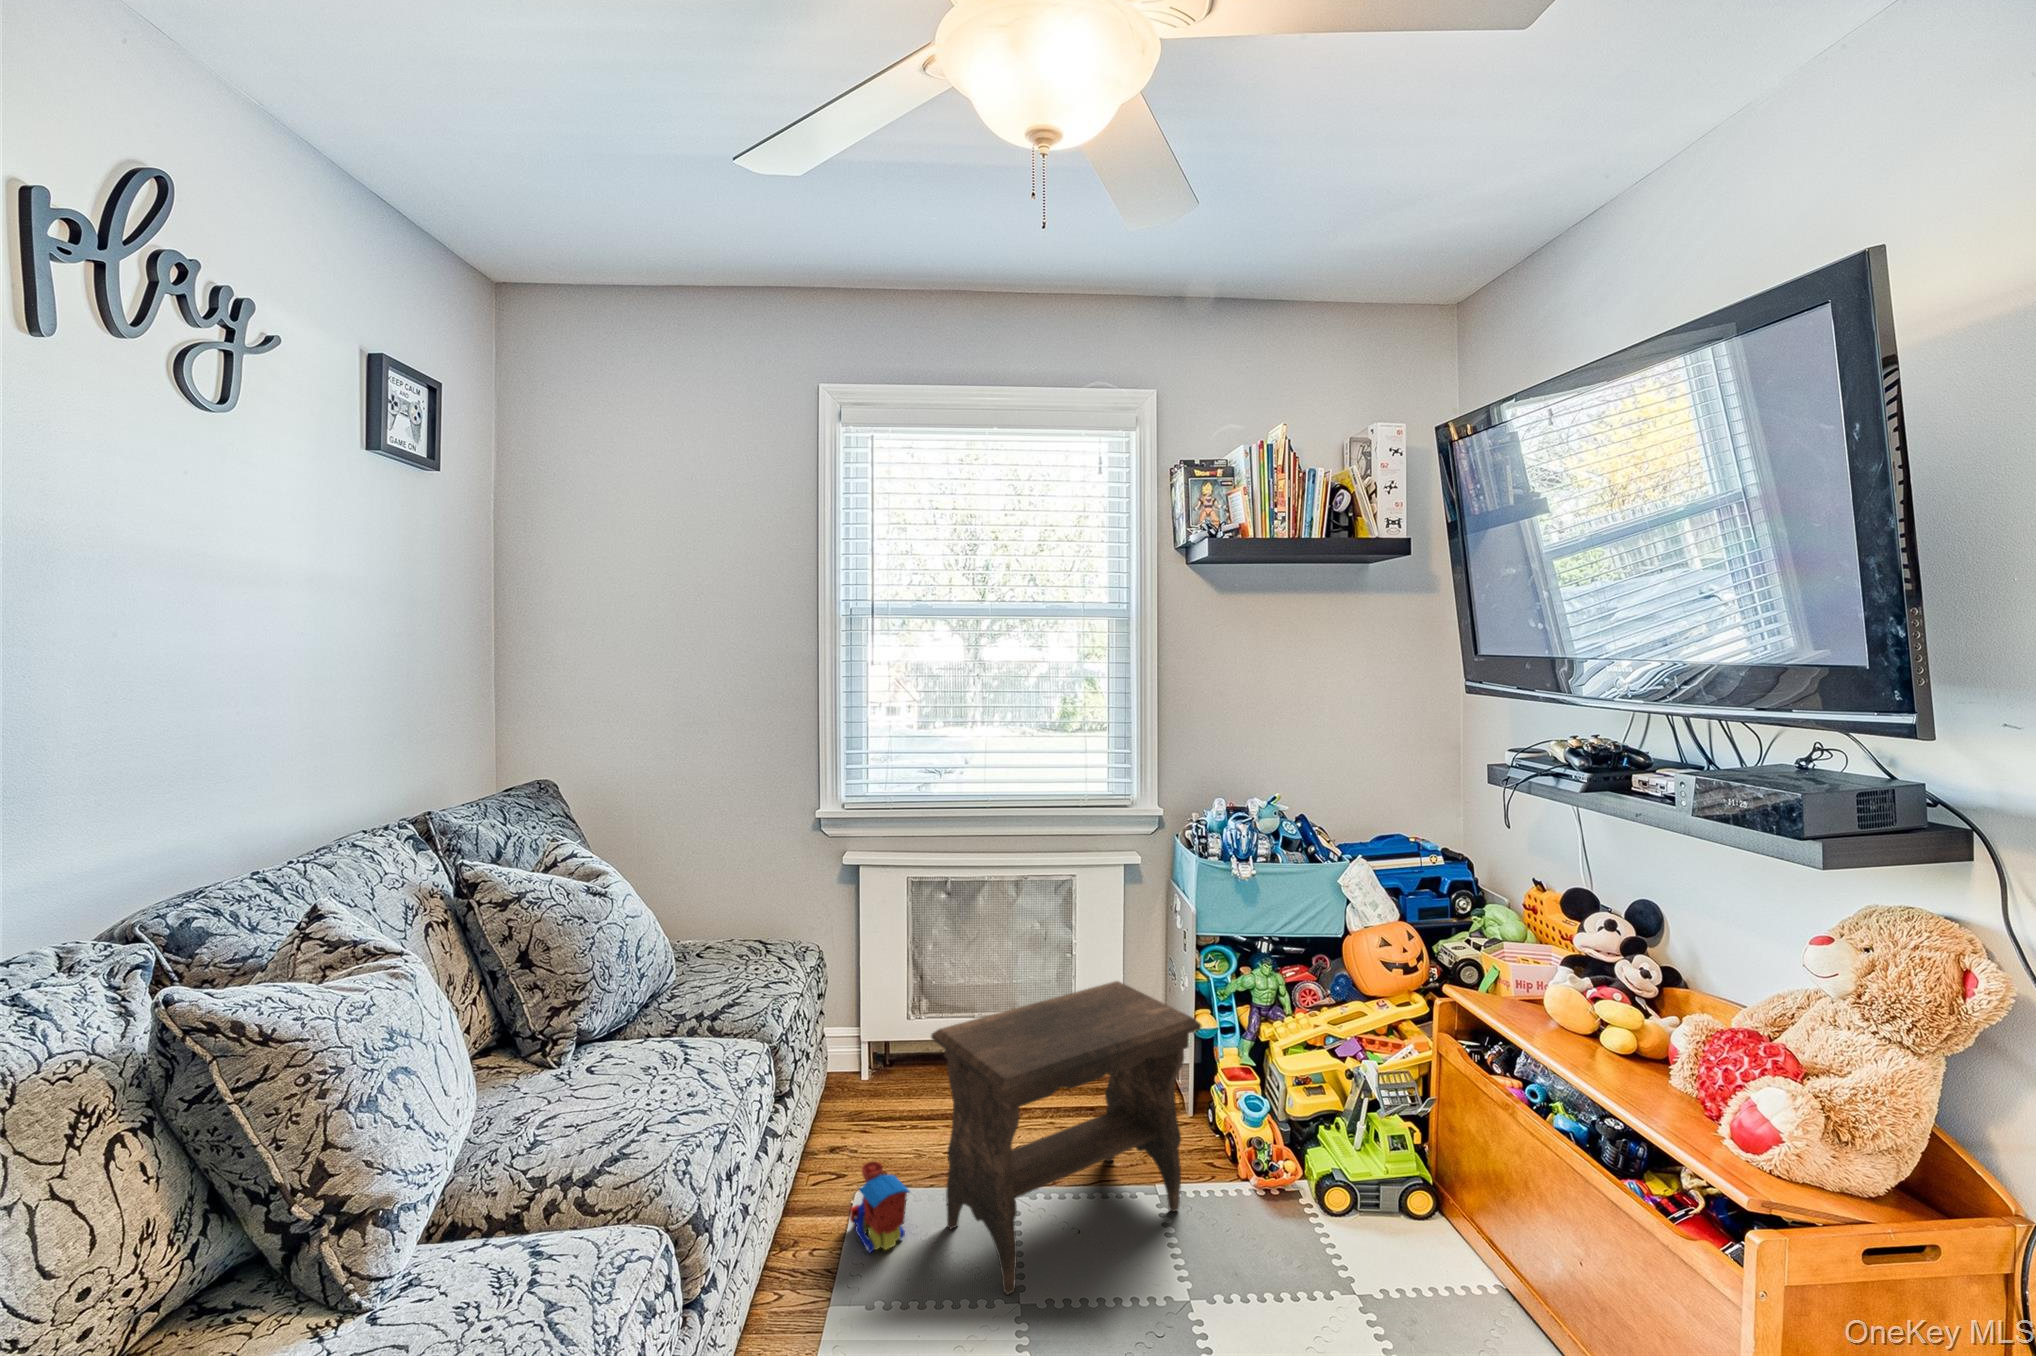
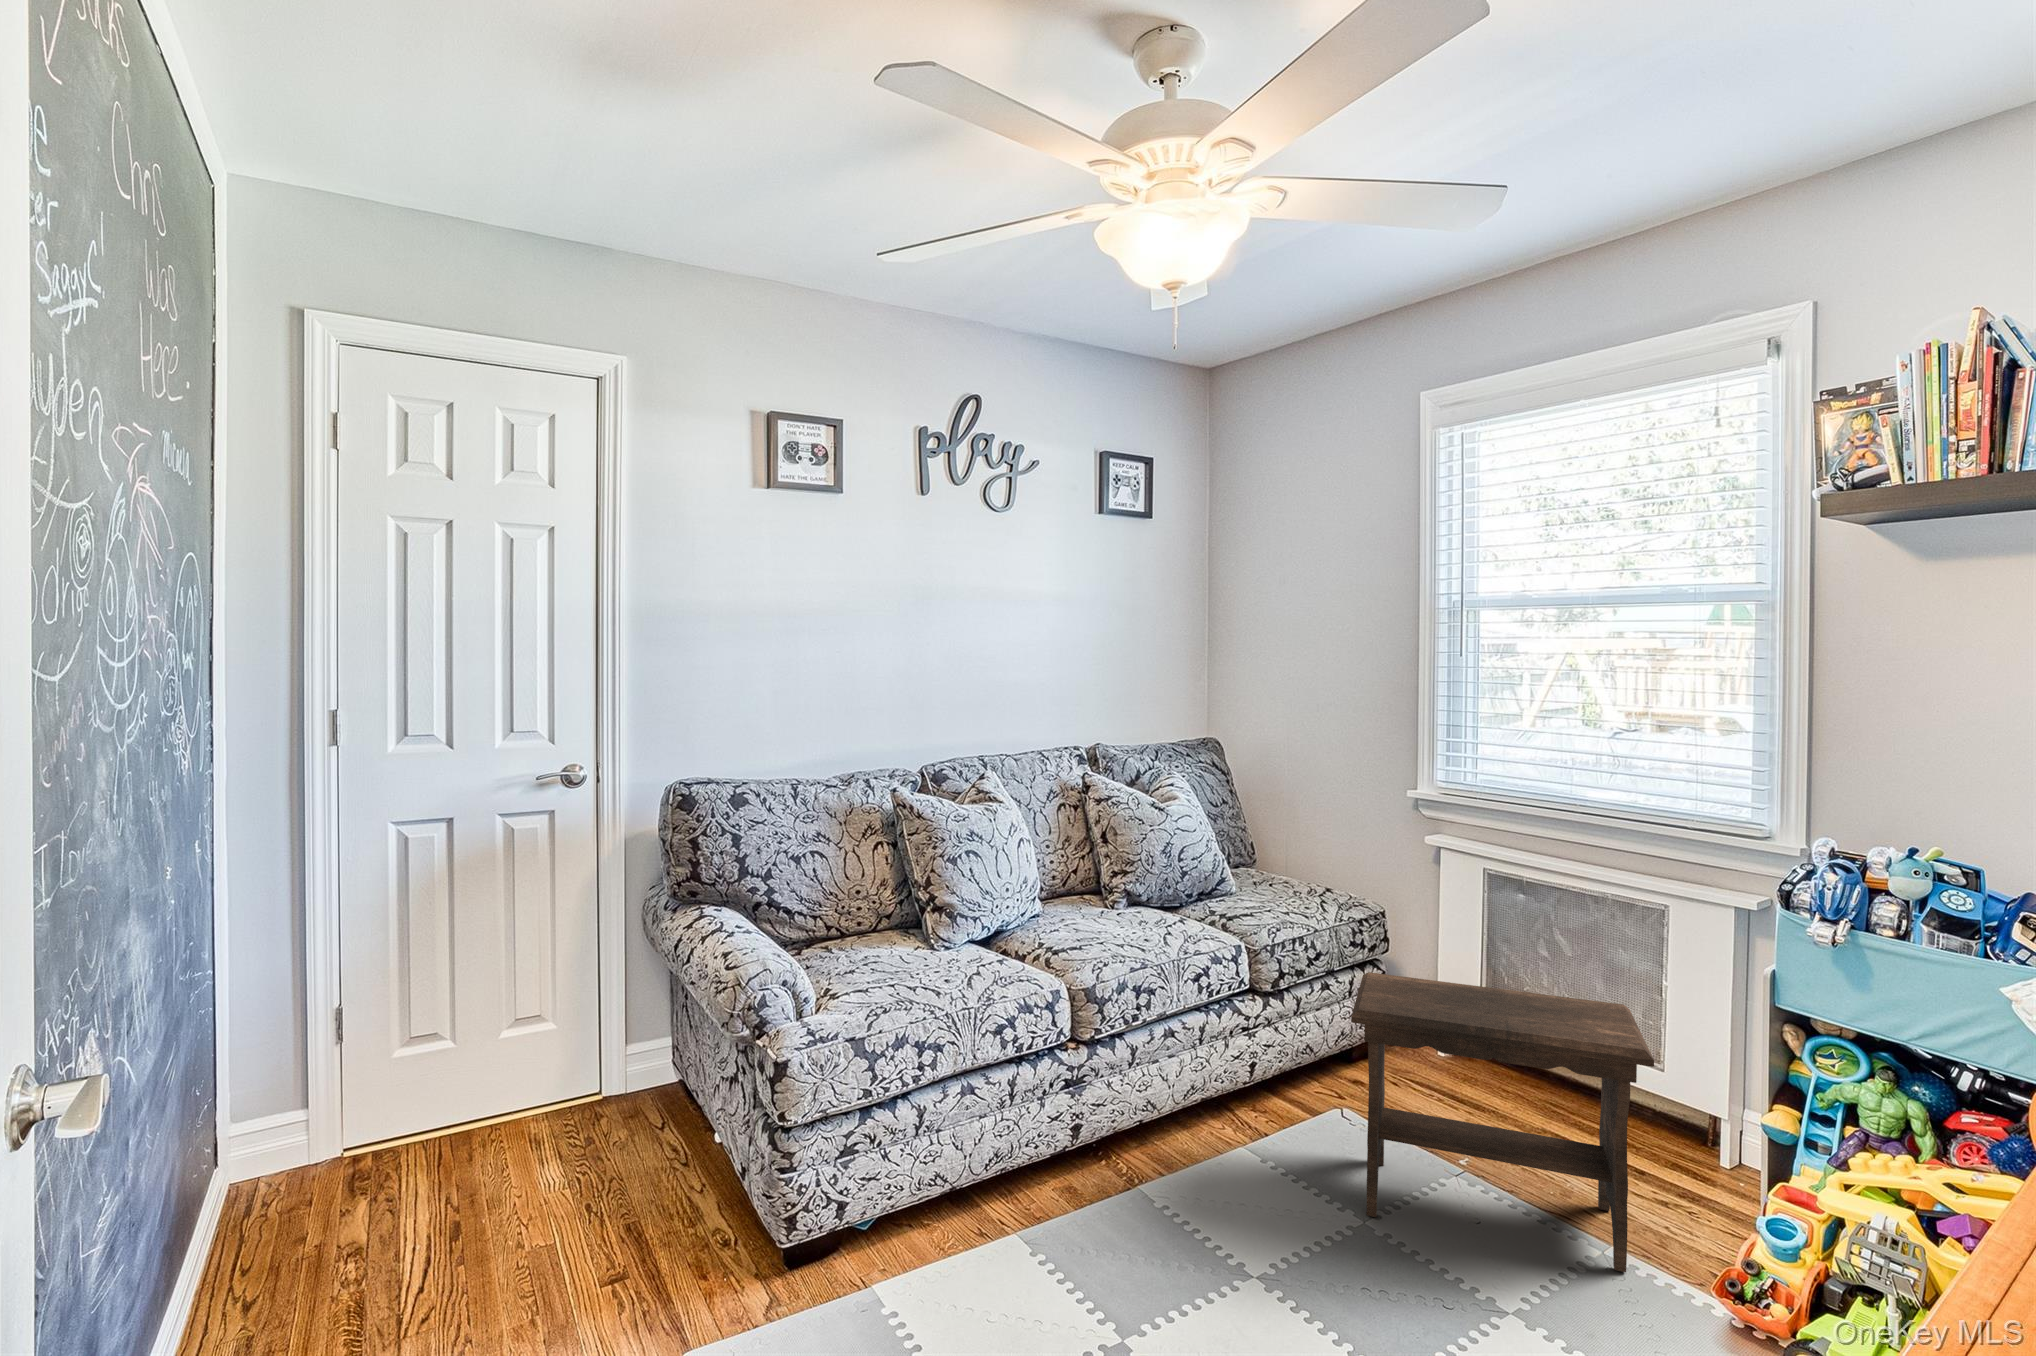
toy train: present [850,1161,910,1253] -> none [1294,1075,1335,1148]

